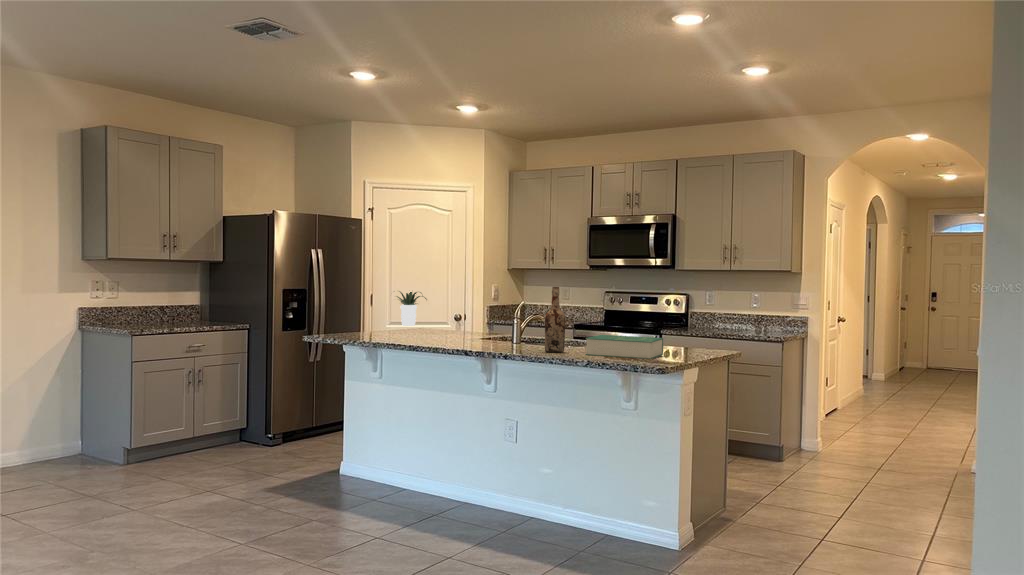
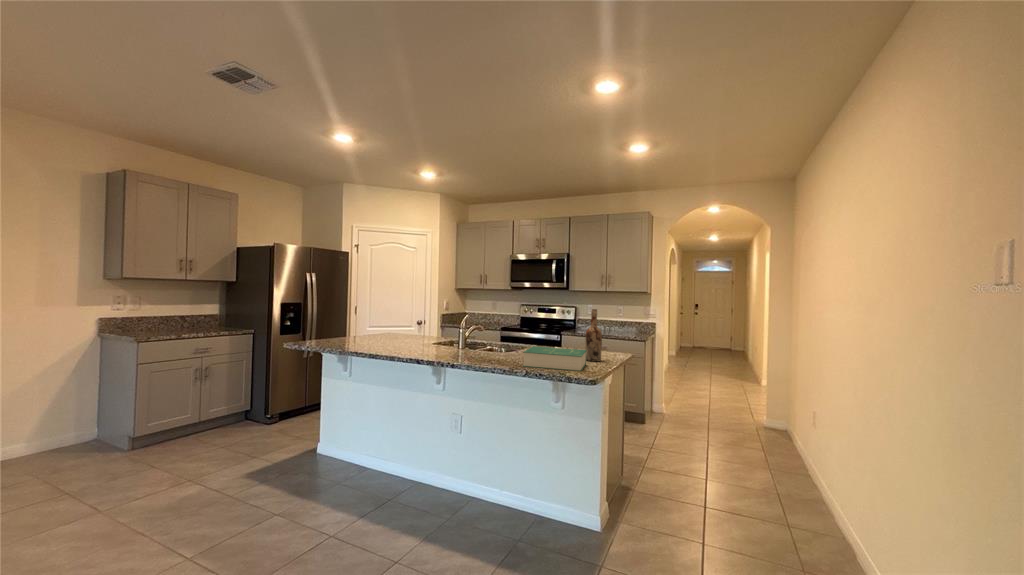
wine bottle: present [545,287,565,353] -> present [585,309,602,362]
potted plant: present [397,291,427,326] -> none [369,303,399,329]

